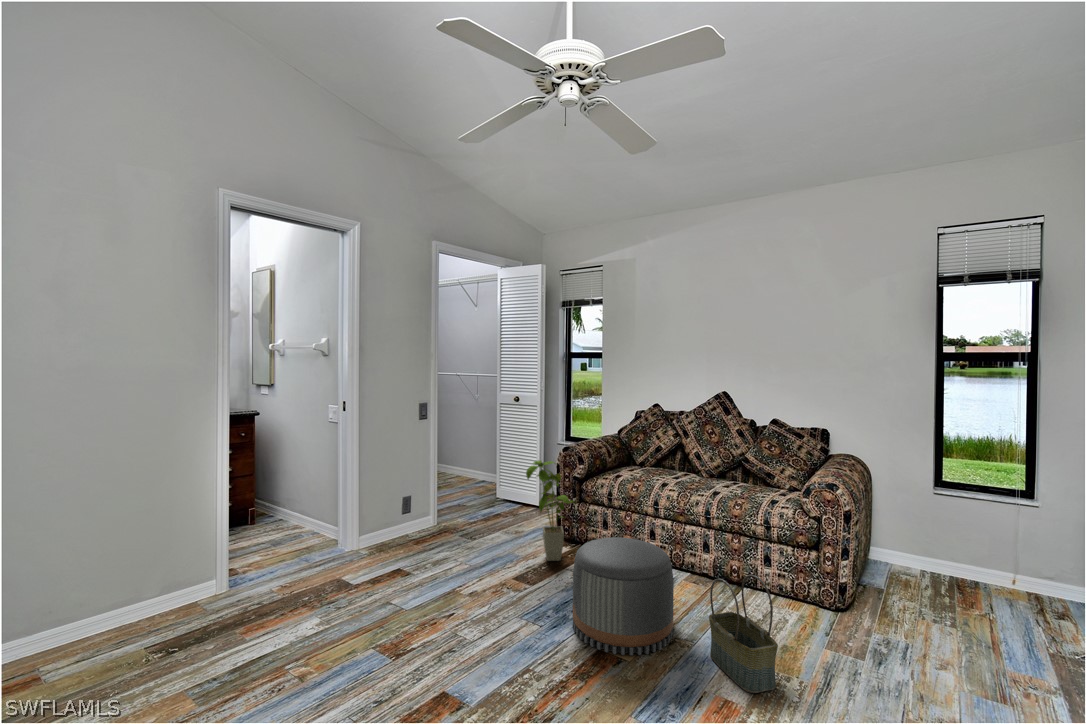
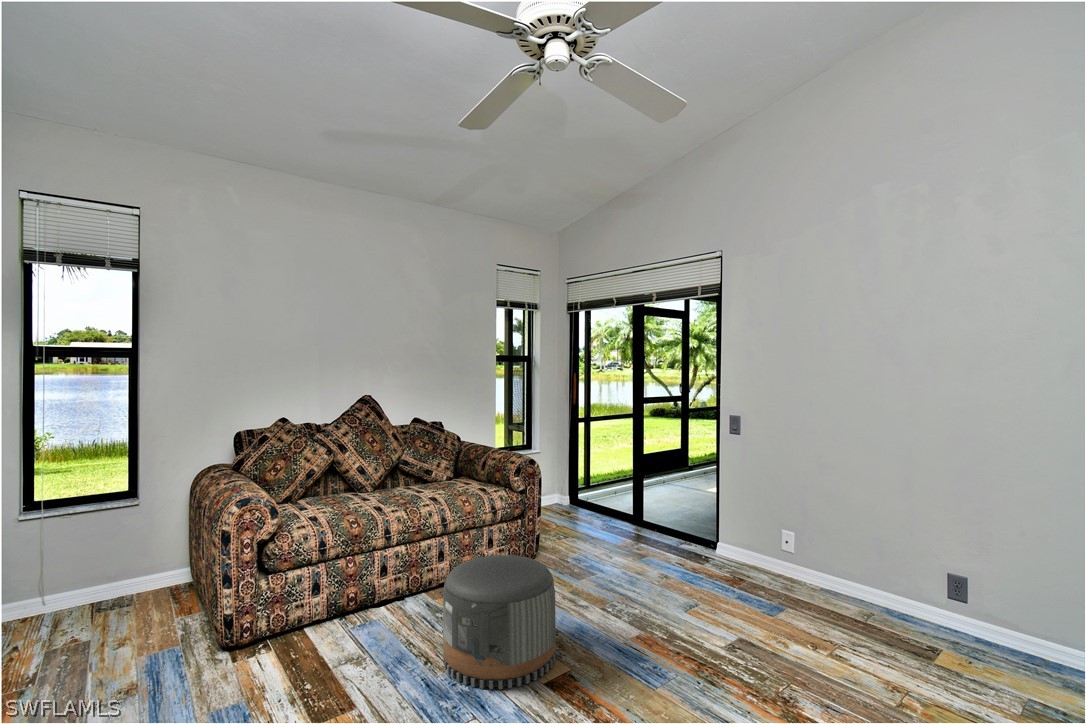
house plant: present [526,460,574,561] -> none [254,515,346,677]
basket: present [709,575,778,693] -> none [563,535,624,625]

